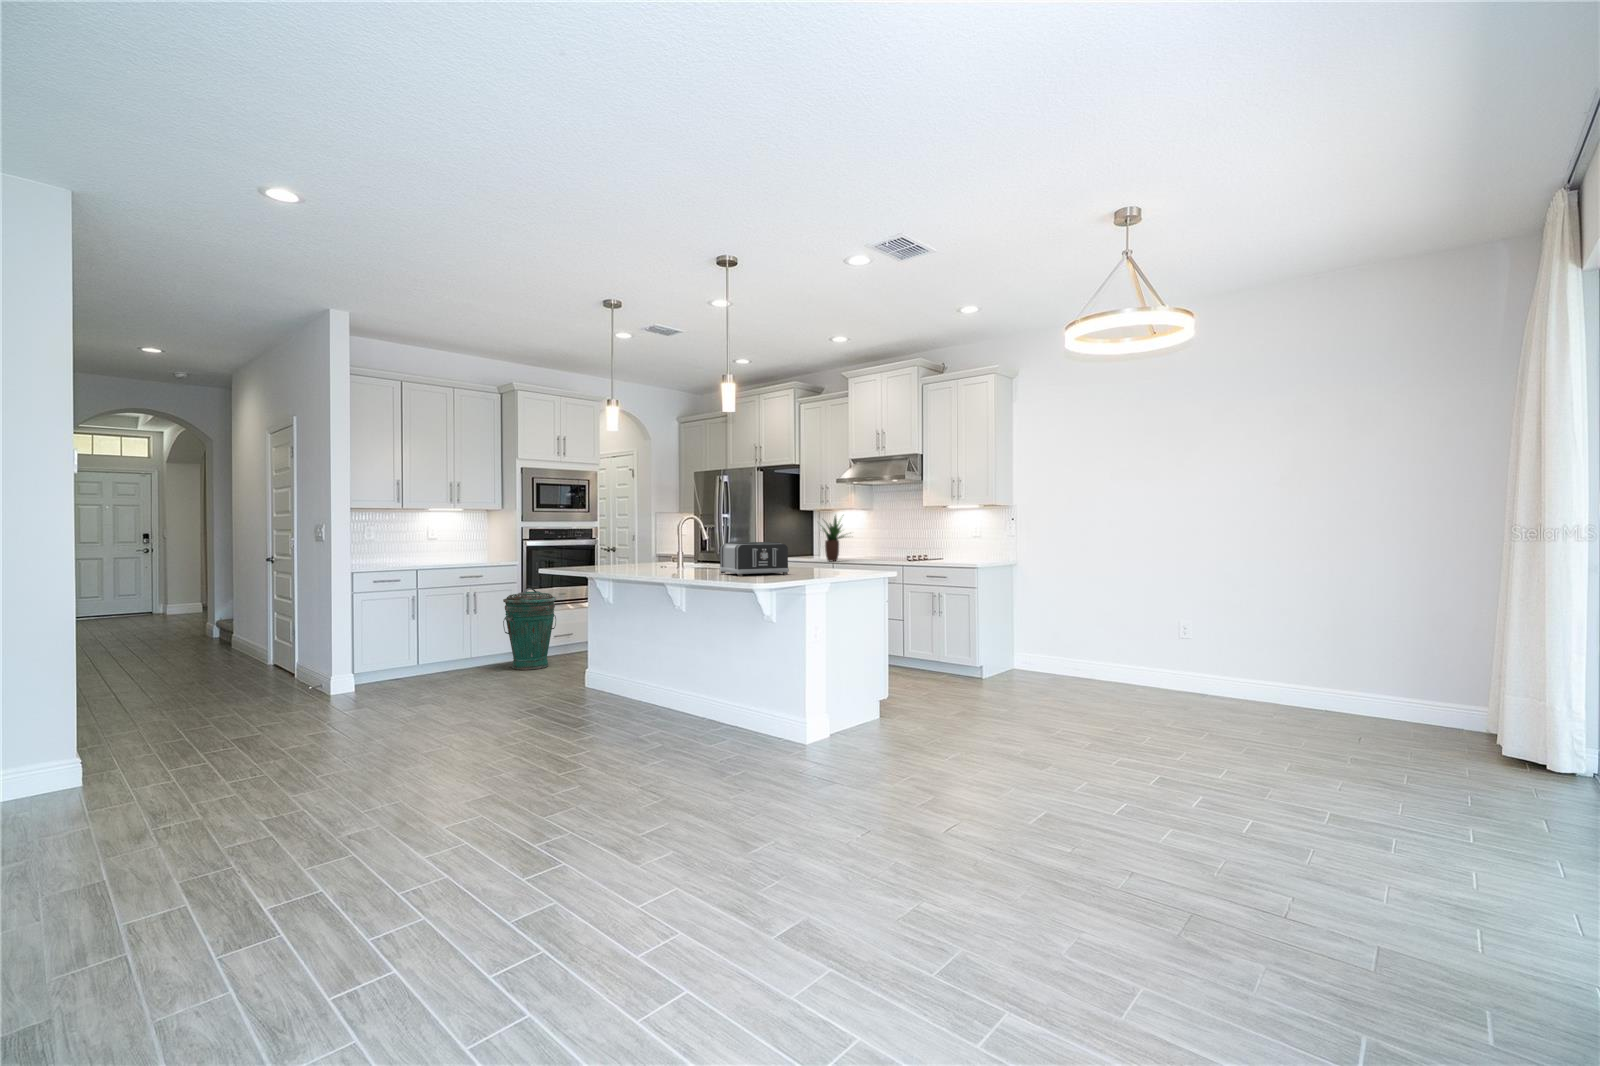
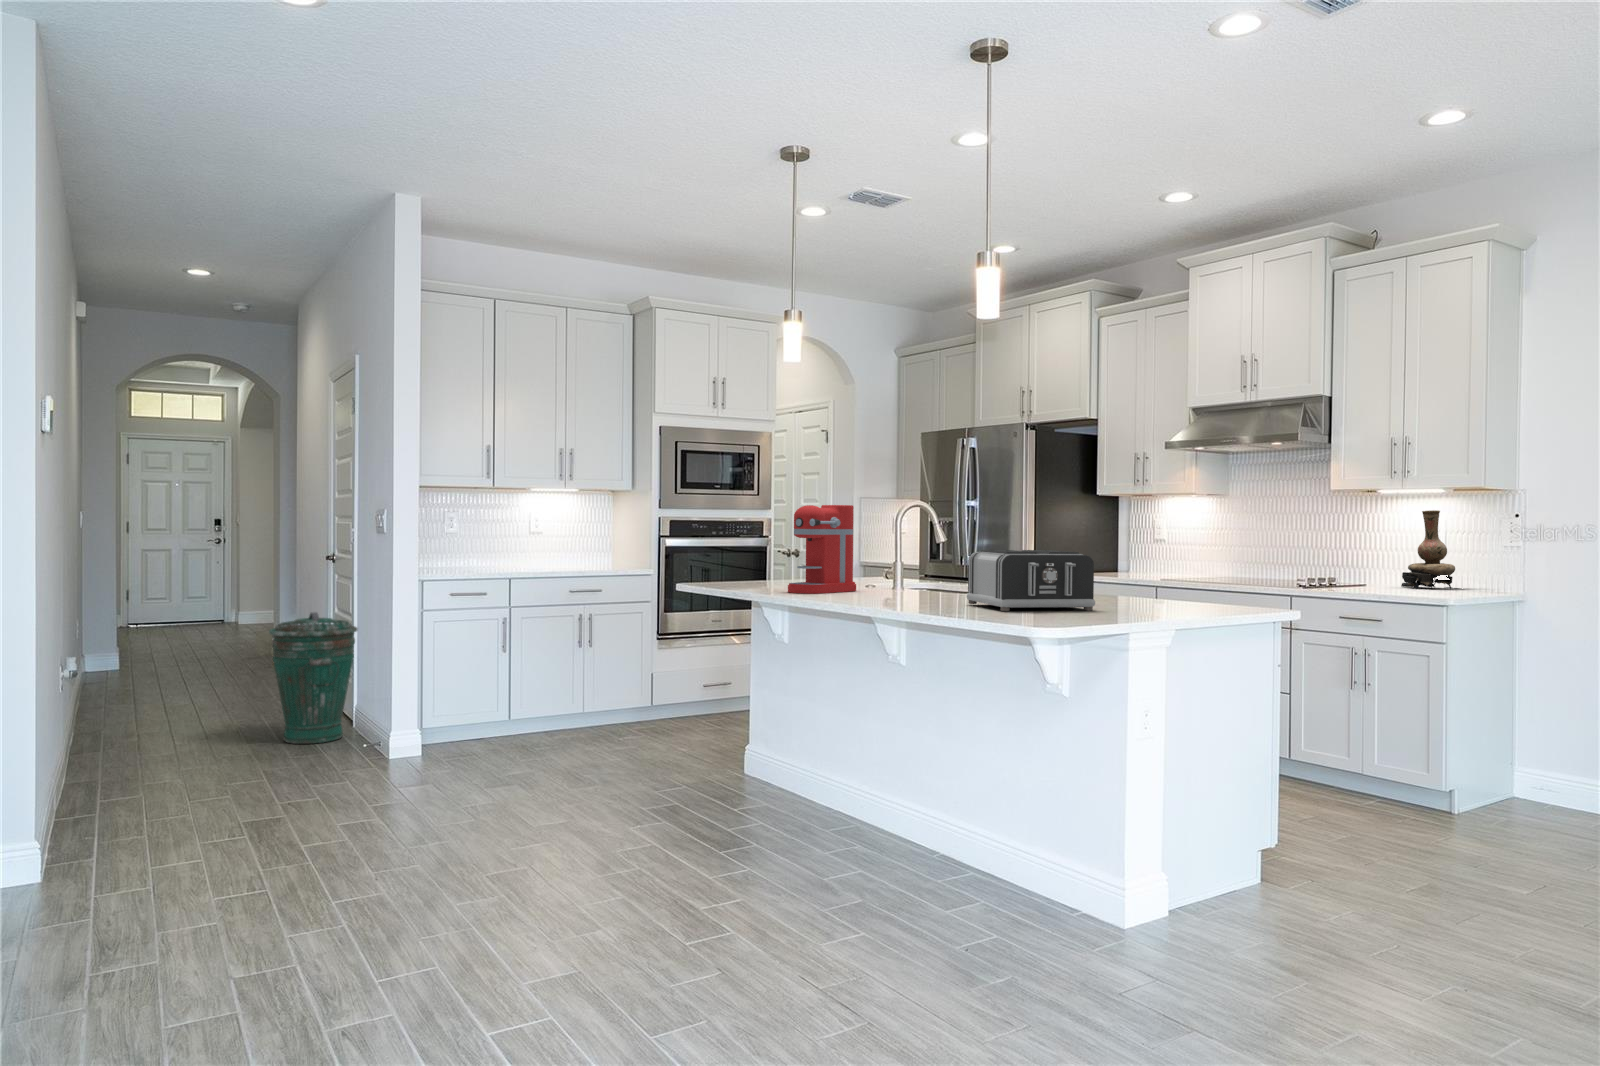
potted plant: present [823,516,845,561] -> none [1128,501,1197,583]
vase: none [960,517,989,560] -> present [1401,510,1457,589]
coffee maker: none [613,518,655,572] -> present [788,505,856,594]
trash can: present [503,588,556,670] -> present [269,612,357,744]

